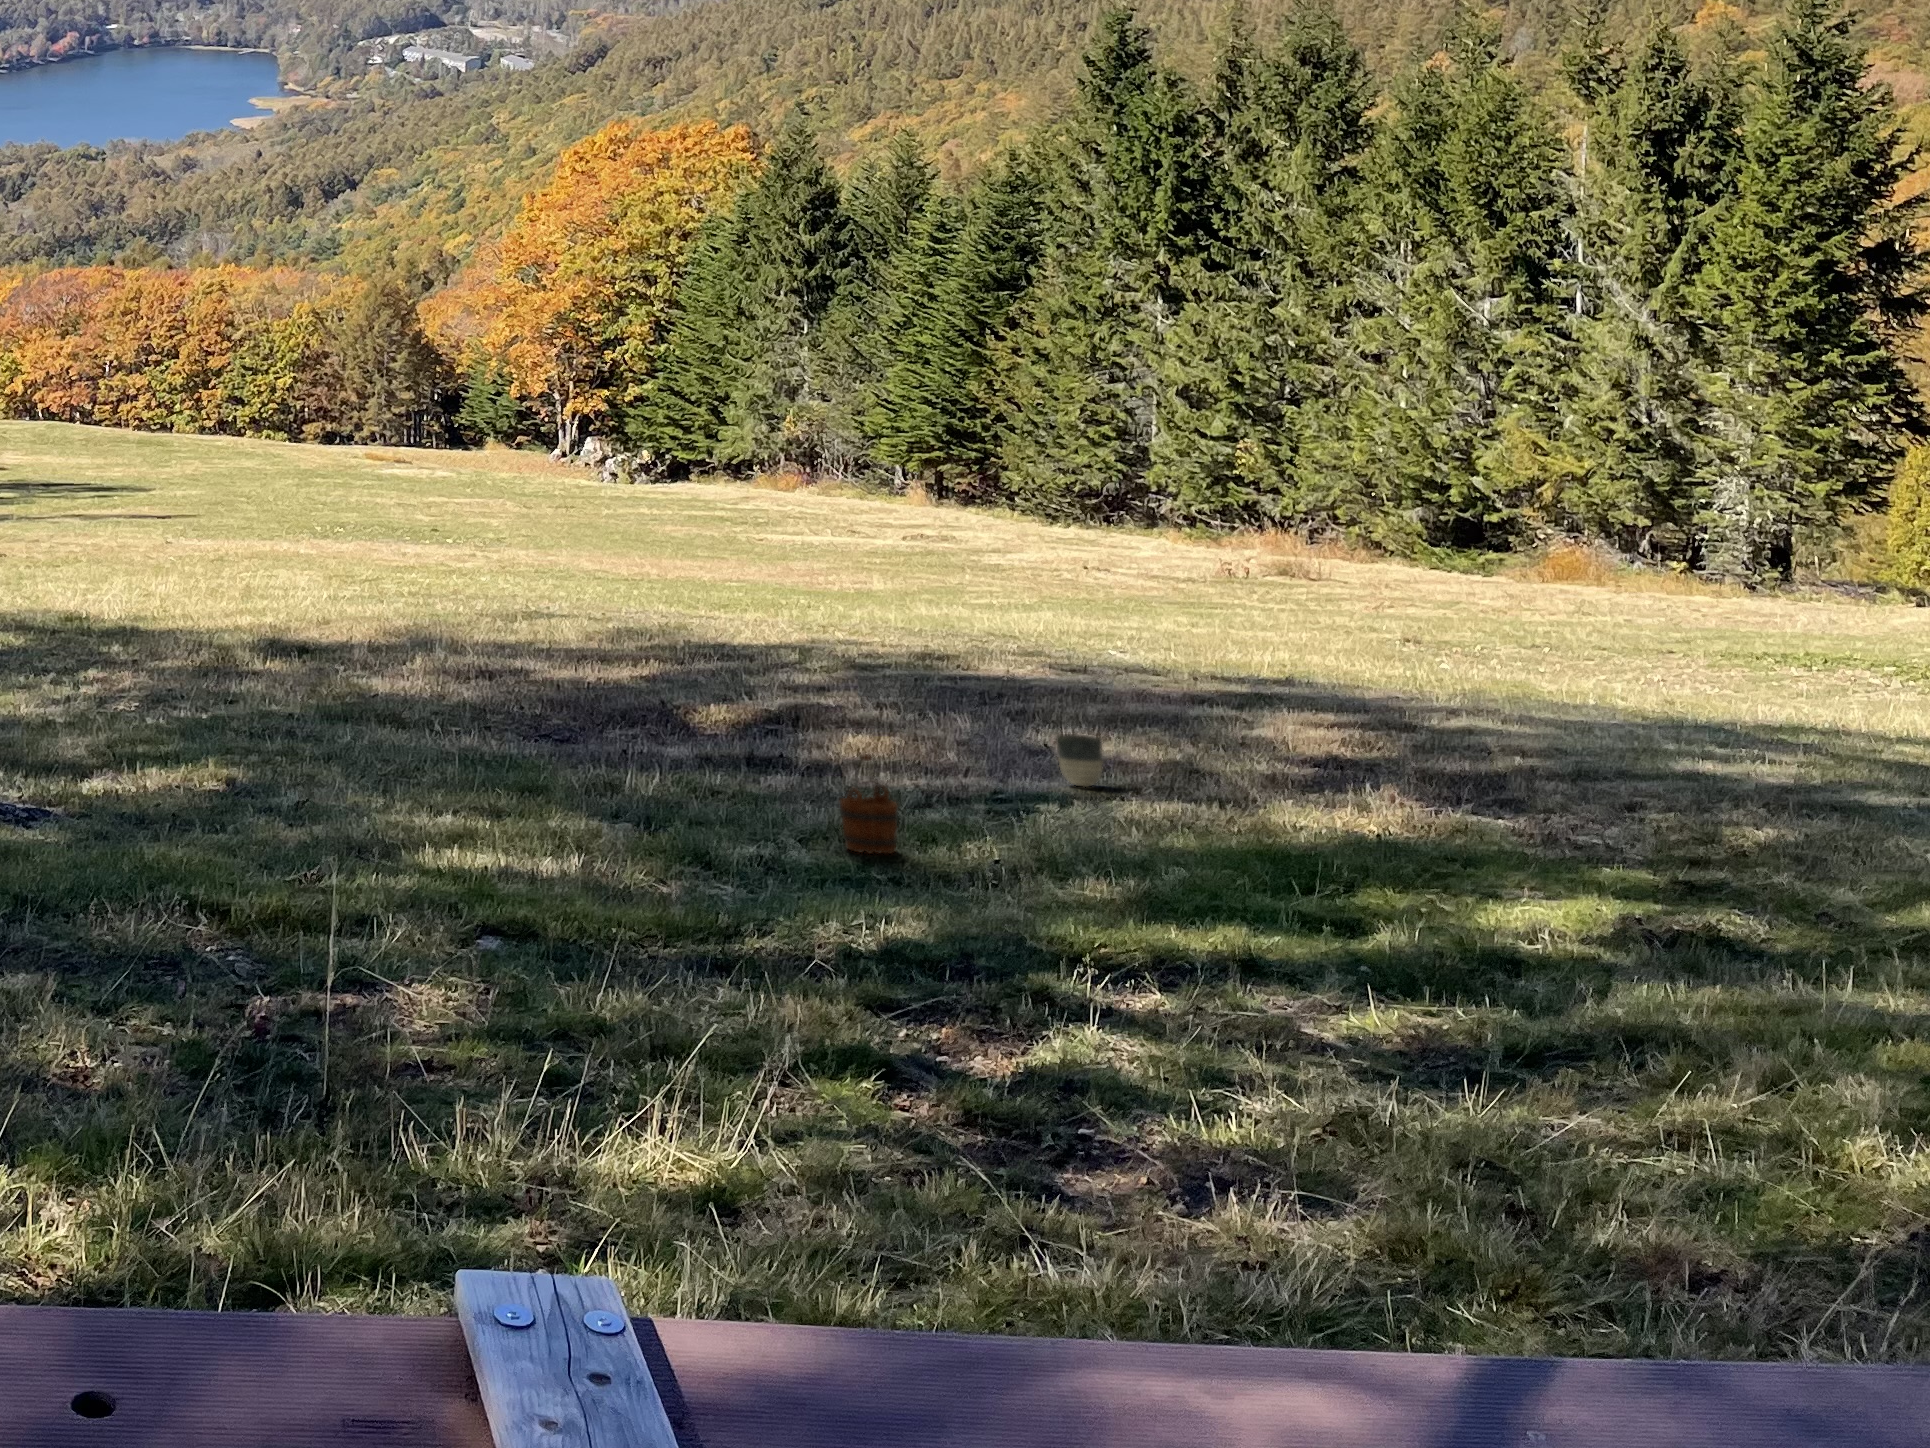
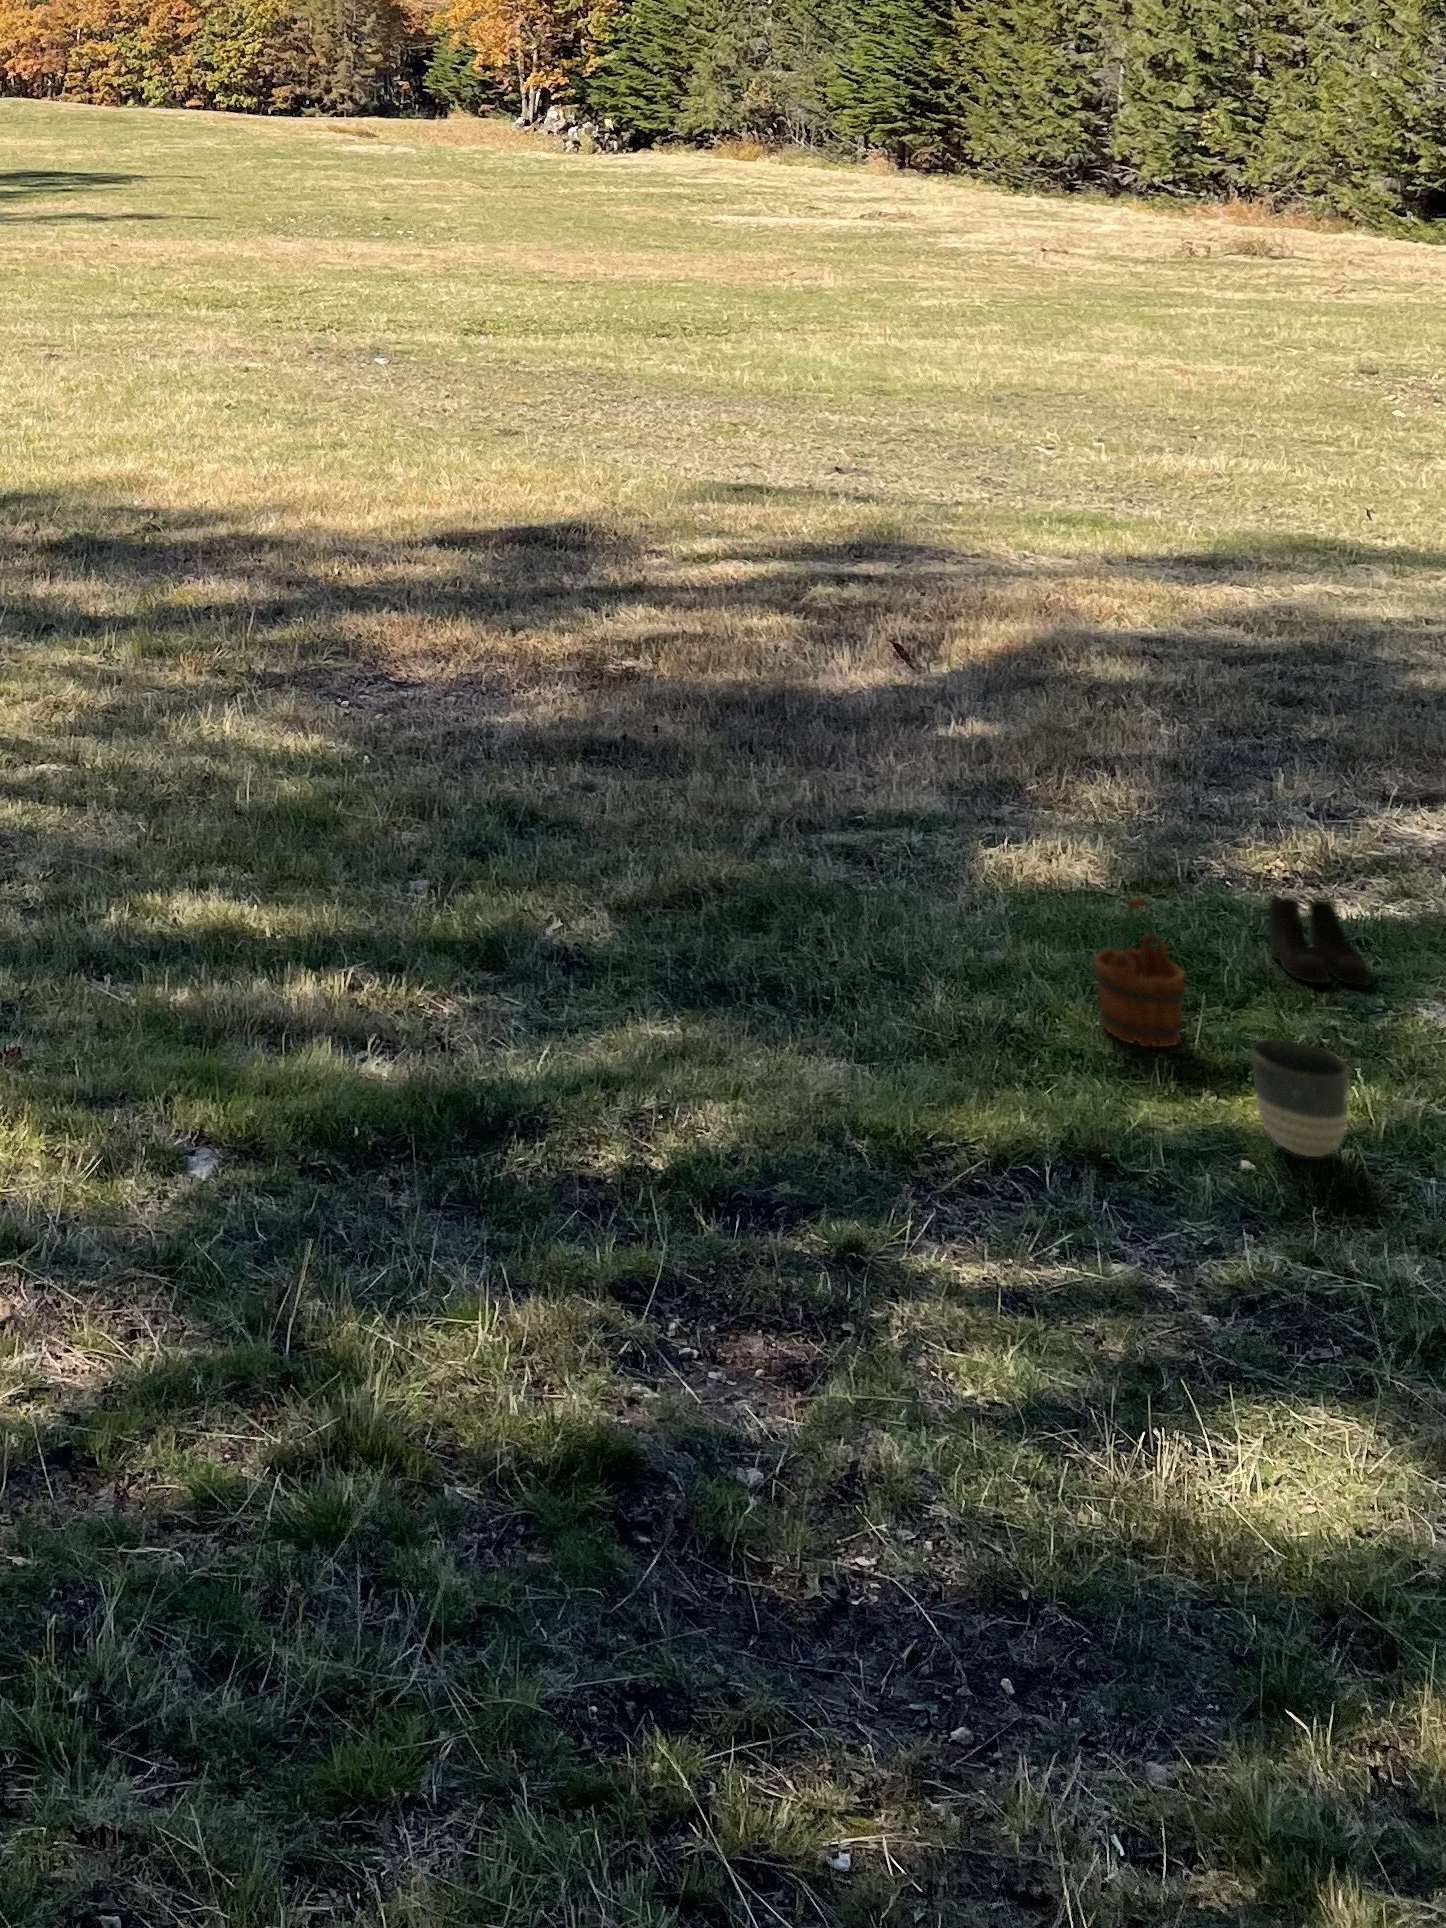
planter: present [1056,734,1102,786] -> present [1251,1039,1348,1157]
boots: none [980,782,1043,836] -> present [1268,897,1370,985]

